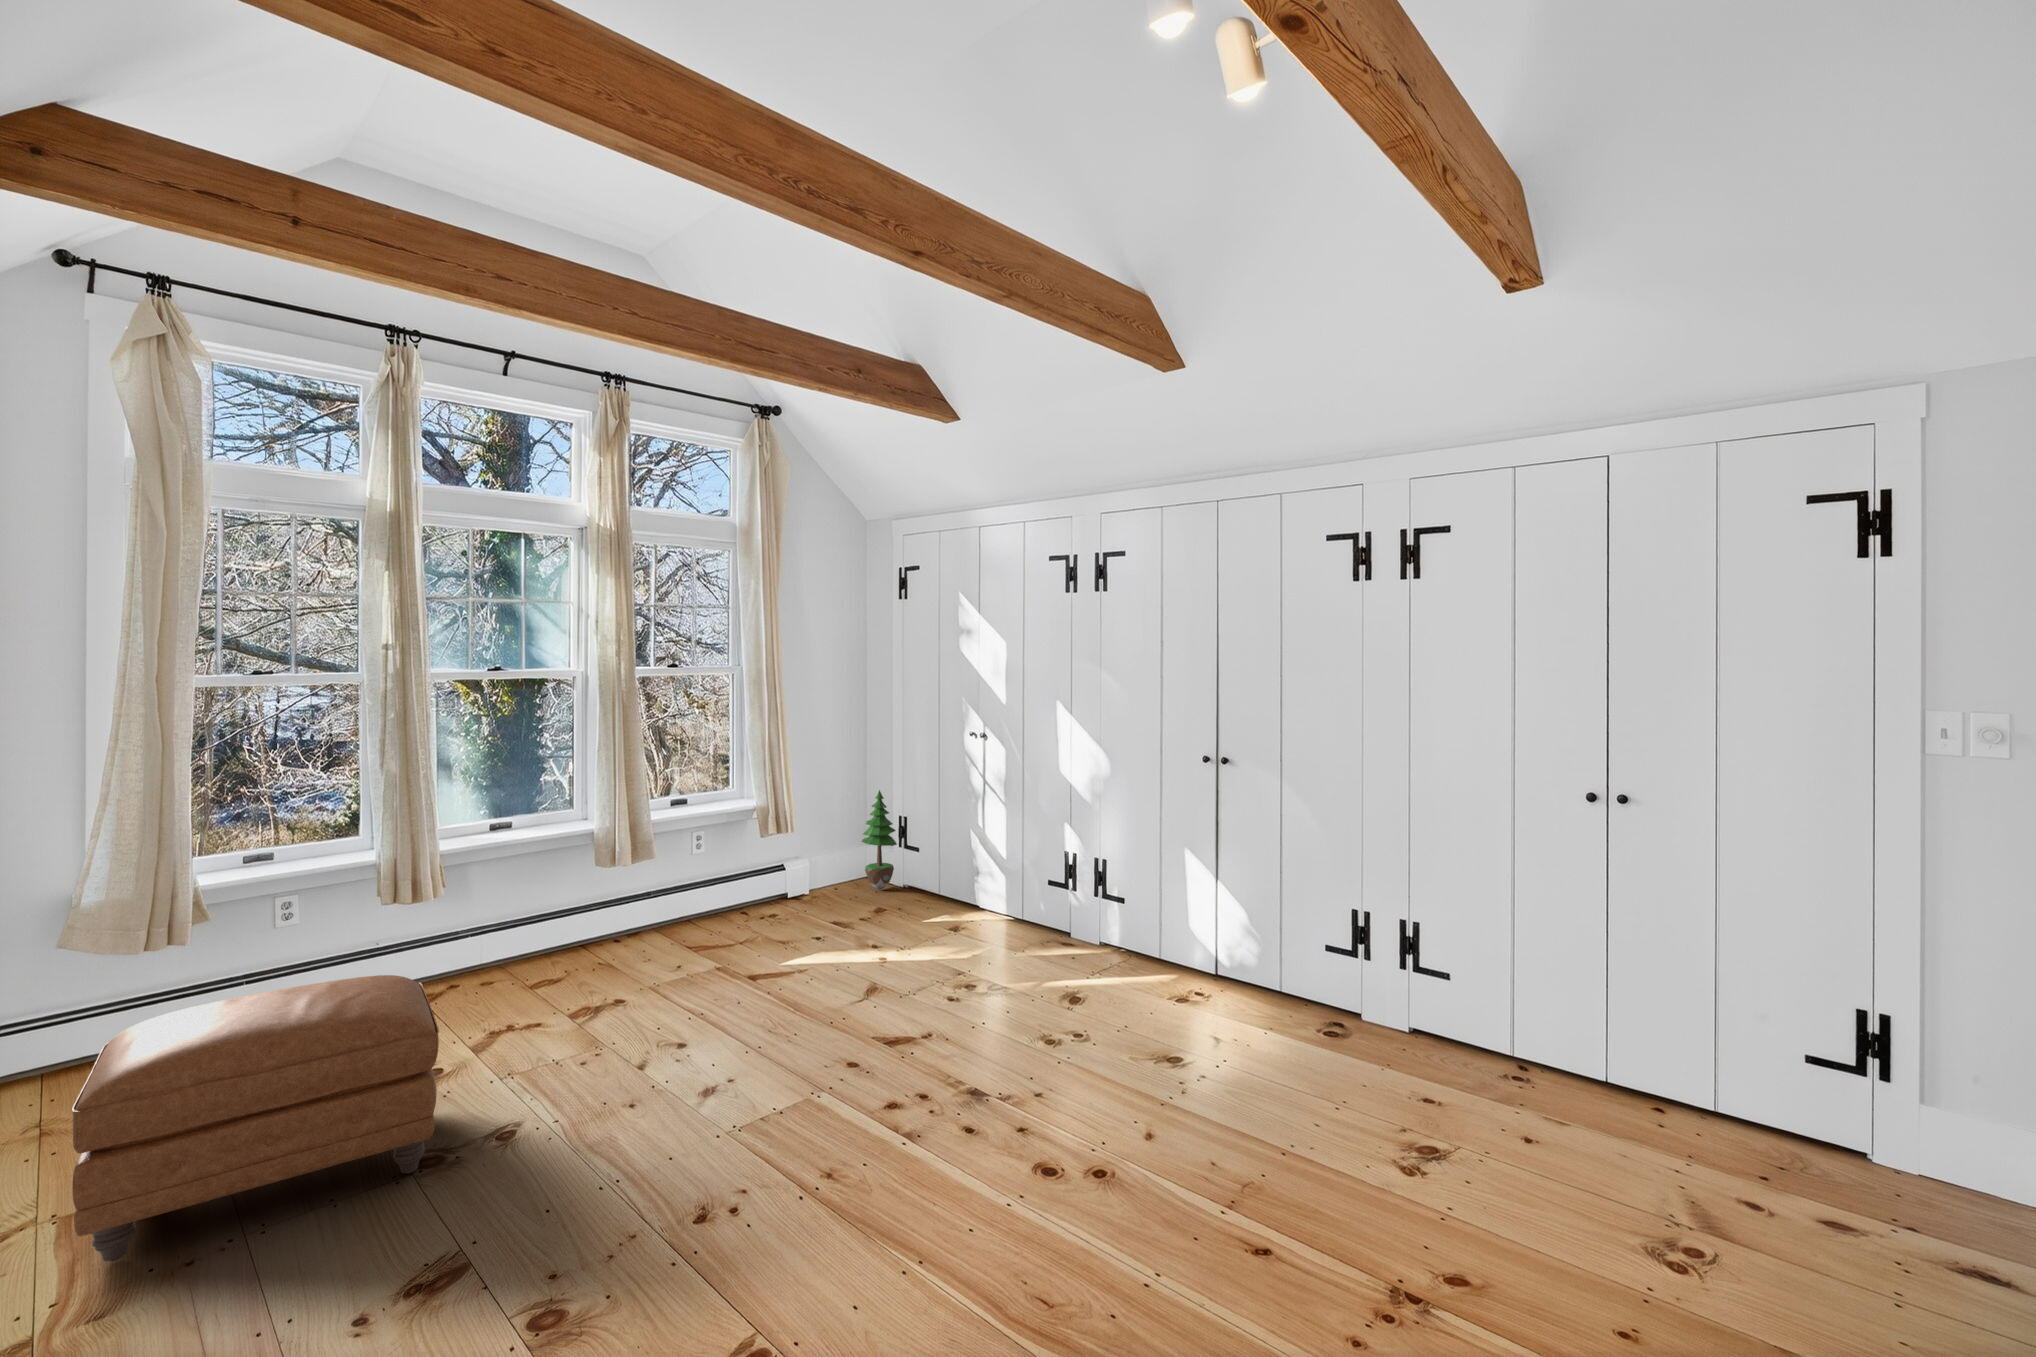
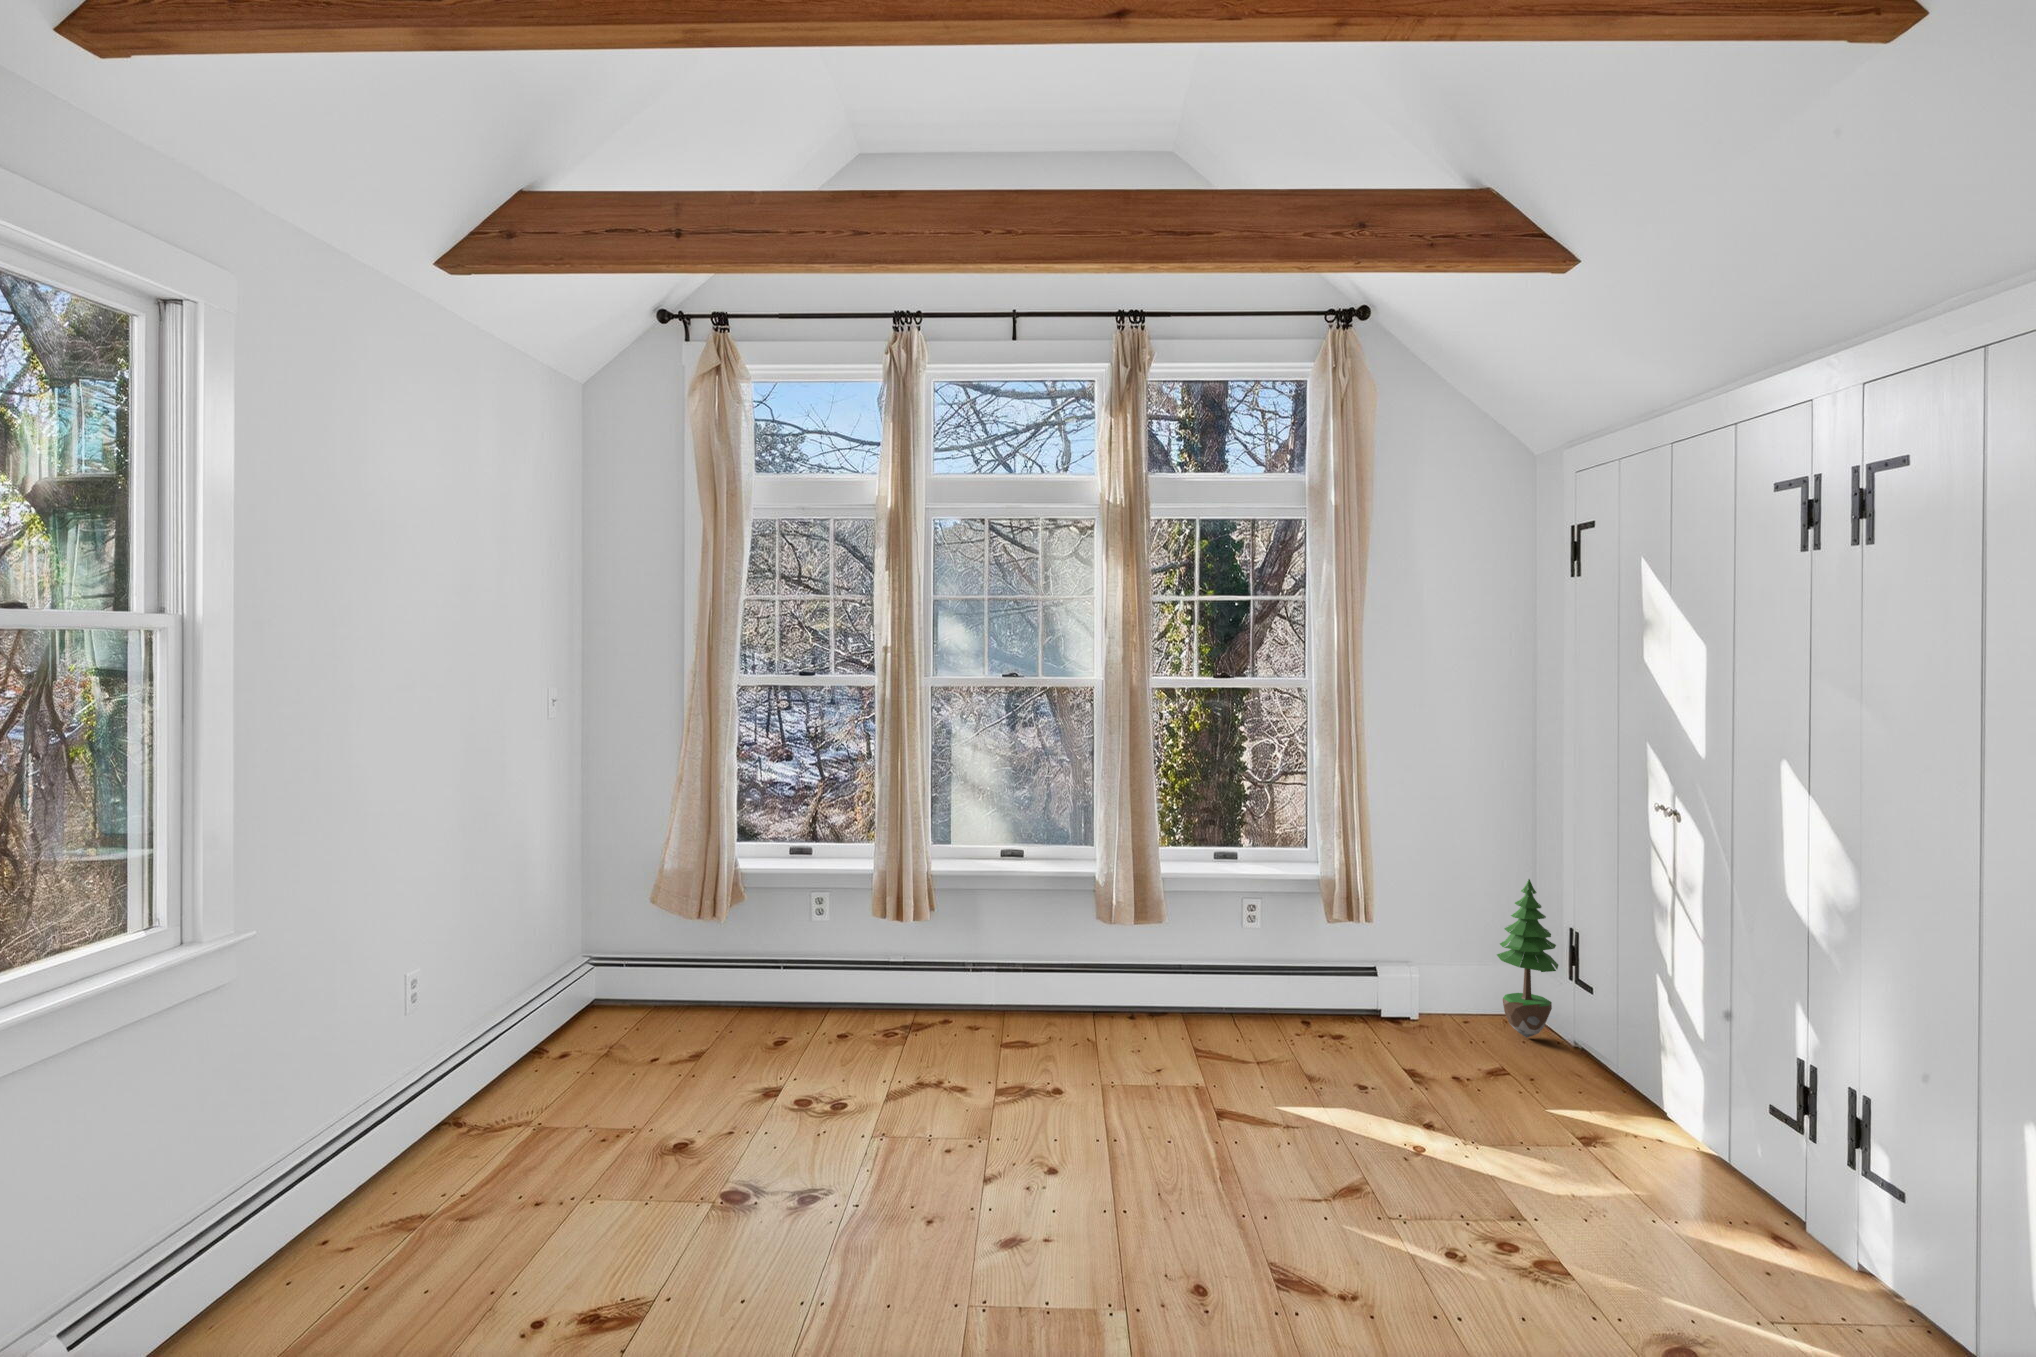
ottoman: present [72,975,439,1261] -> none [478,984,796,1207]

